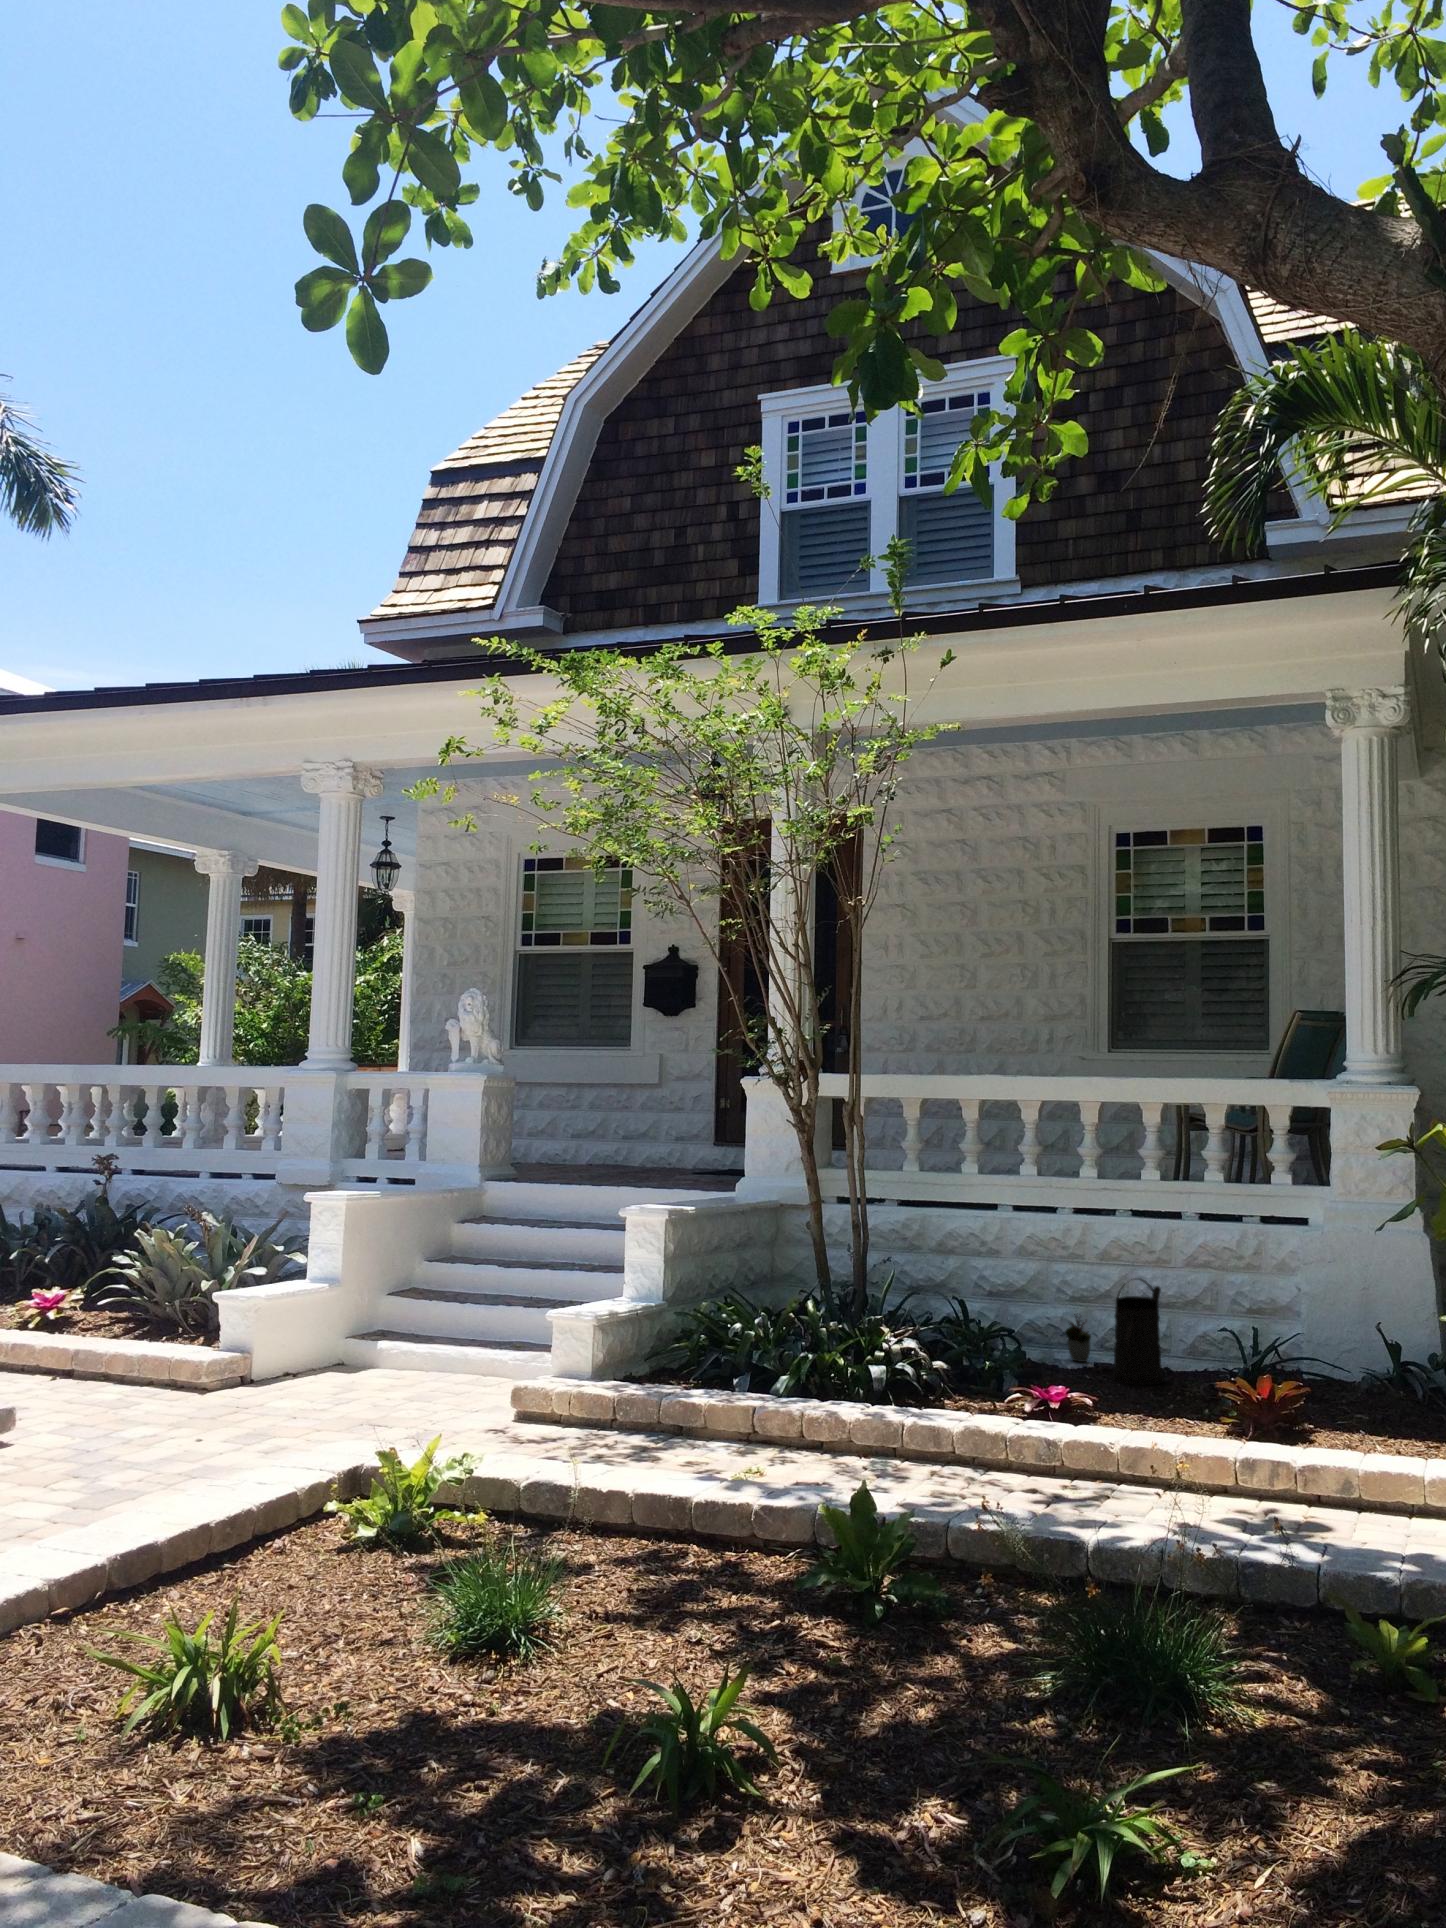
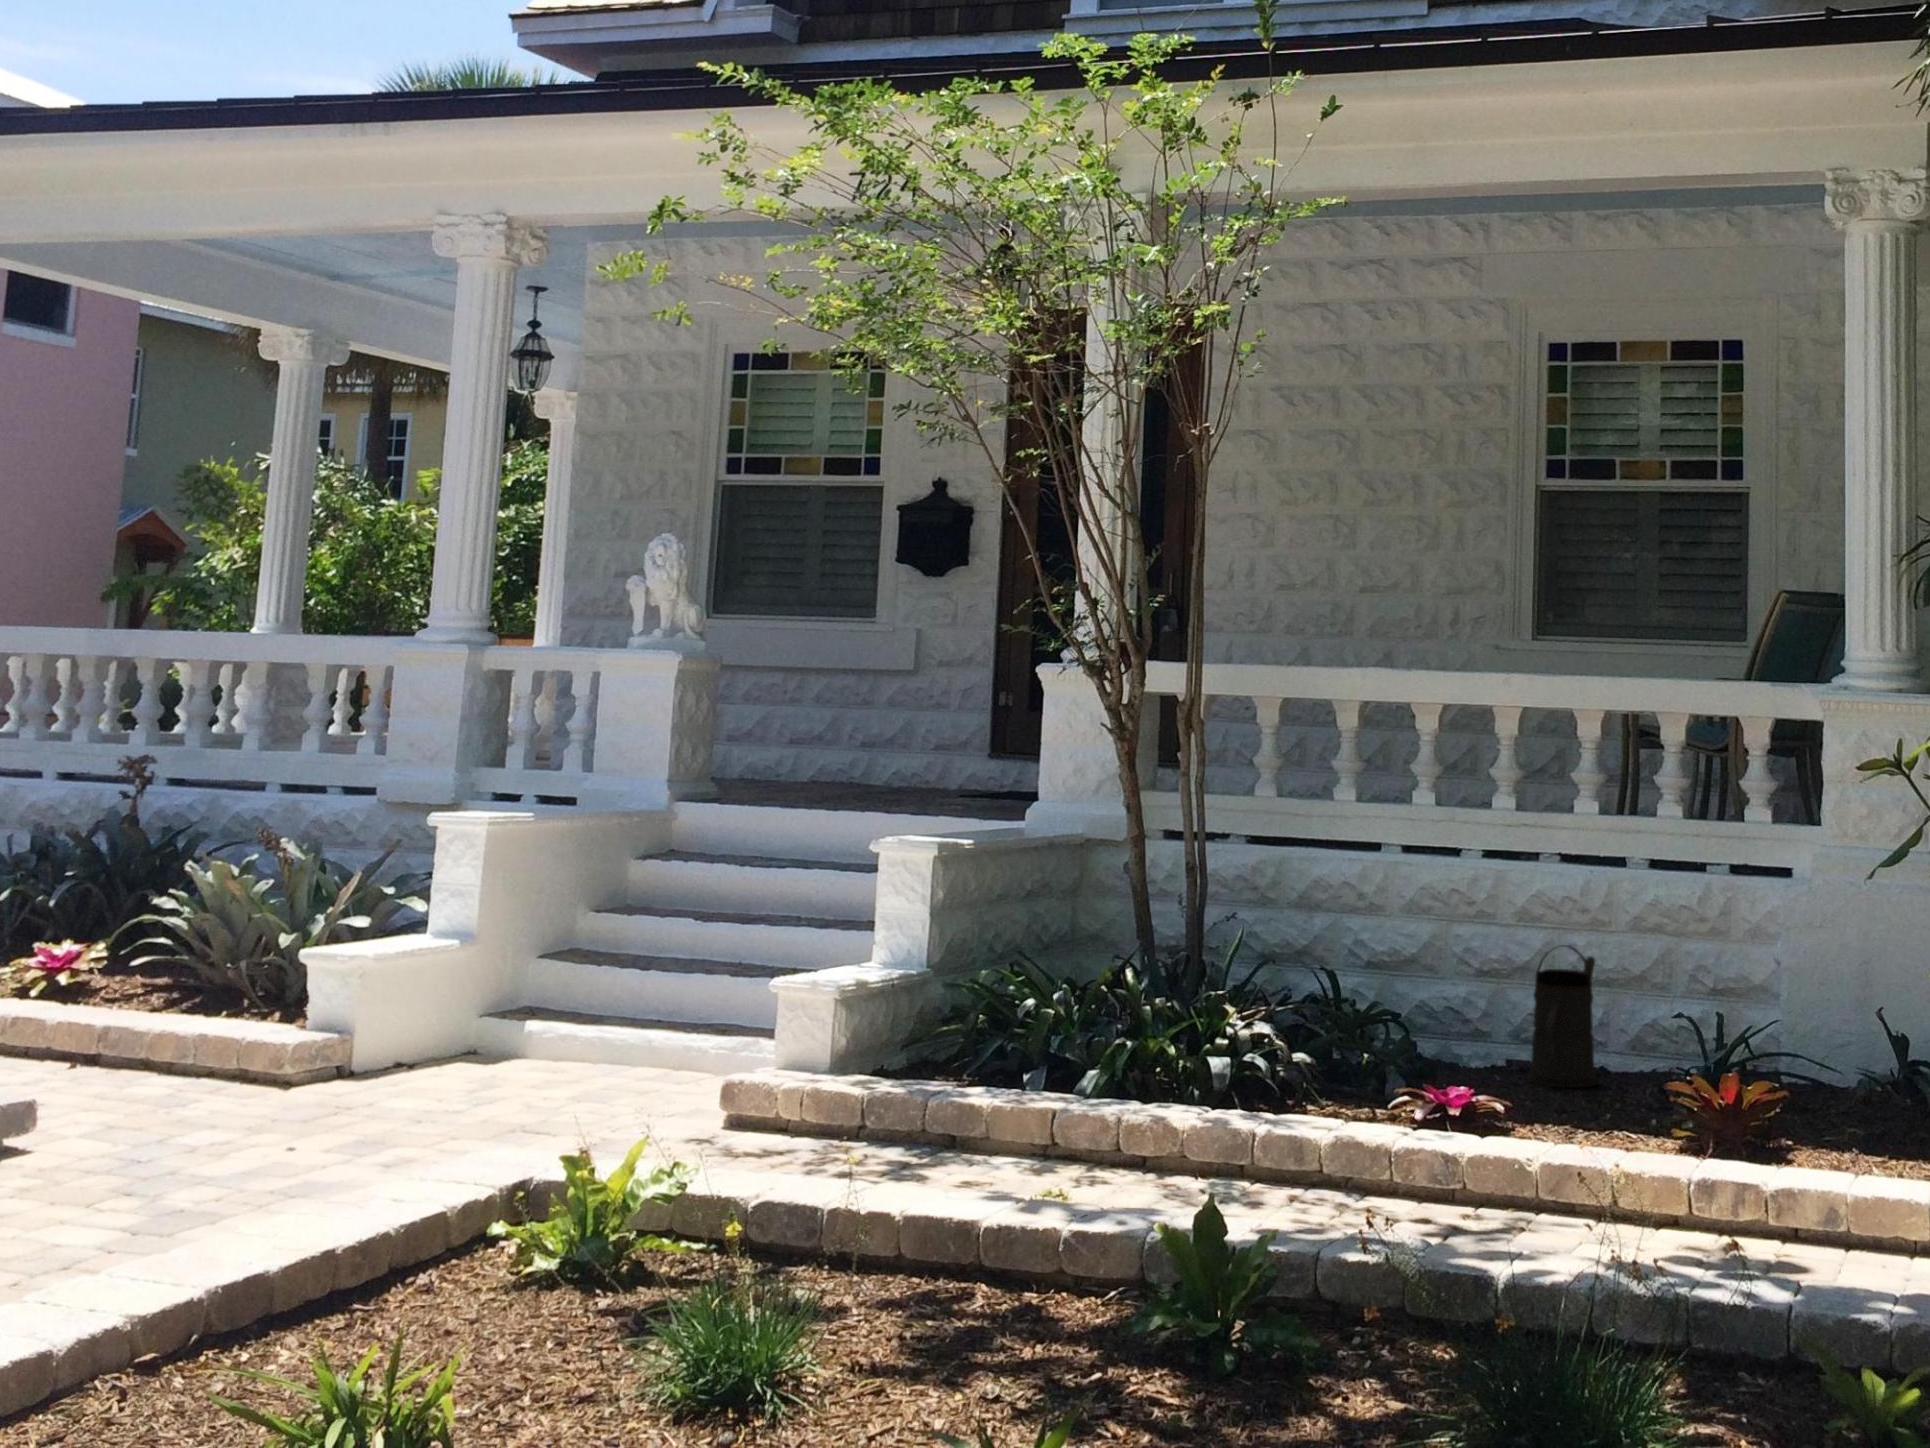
decorative plant: present [1065,1314,1091,1362] -> none [1466,991,1502,1058]

